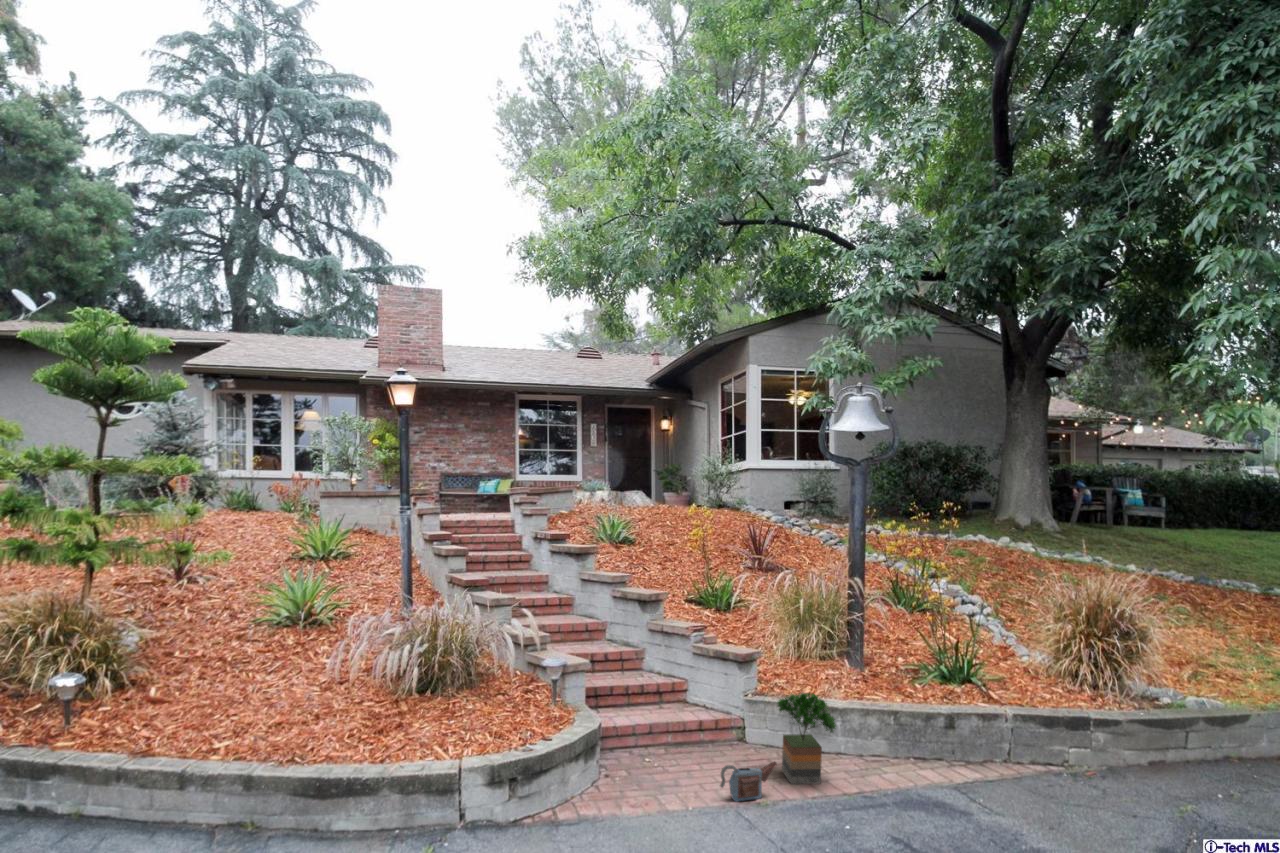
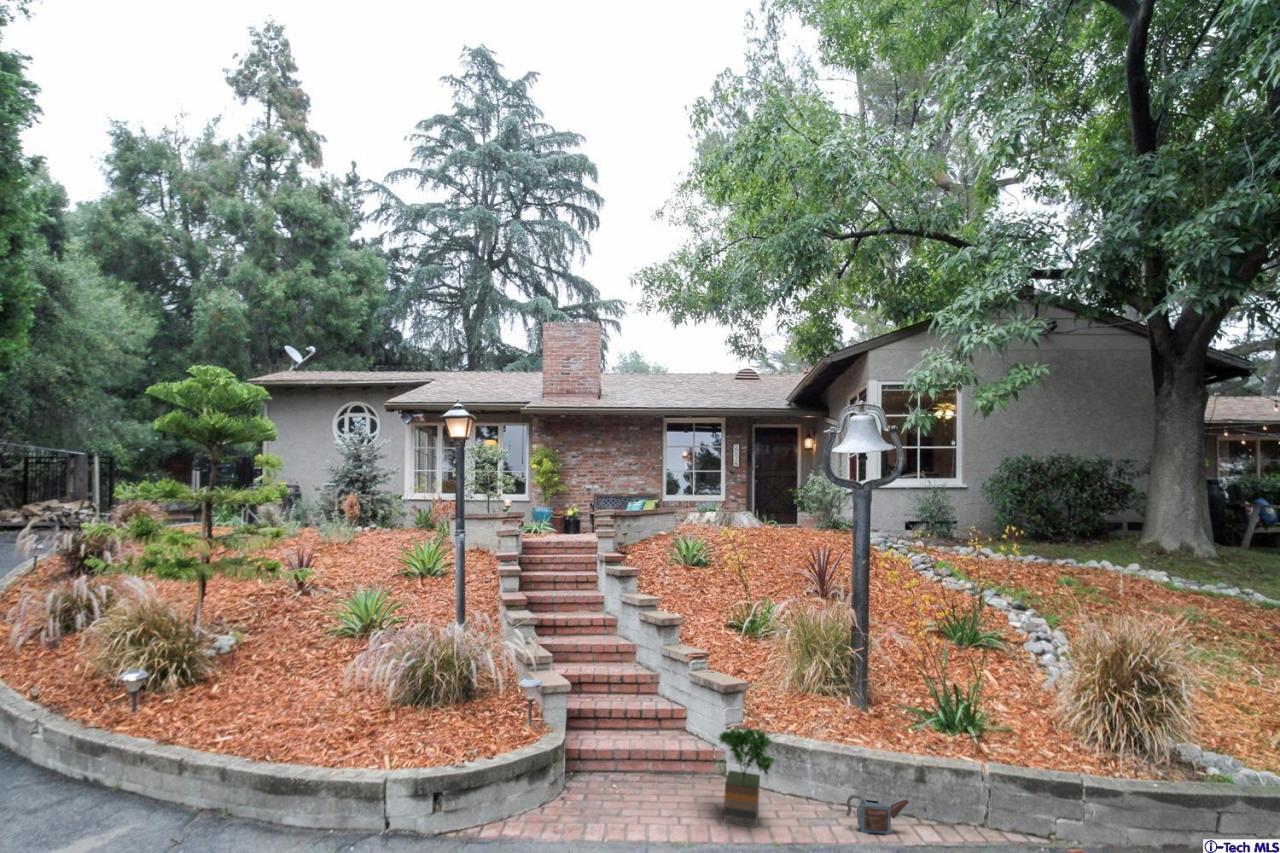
watering can: present [720,762,777,802] -> present [846,794,909,834]

